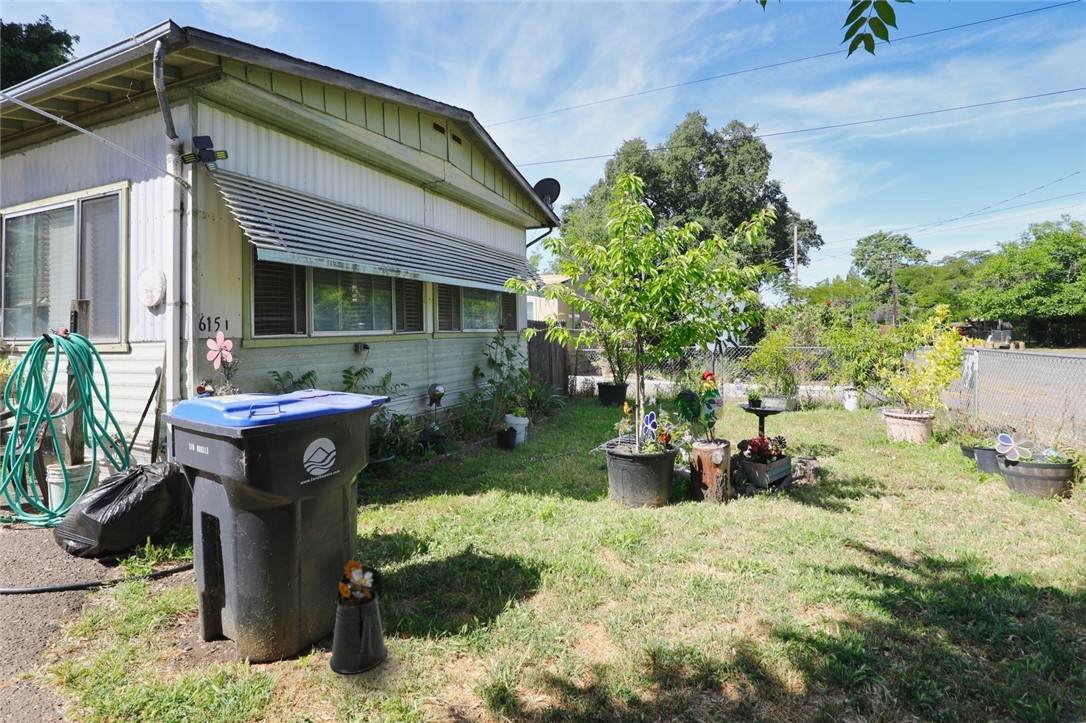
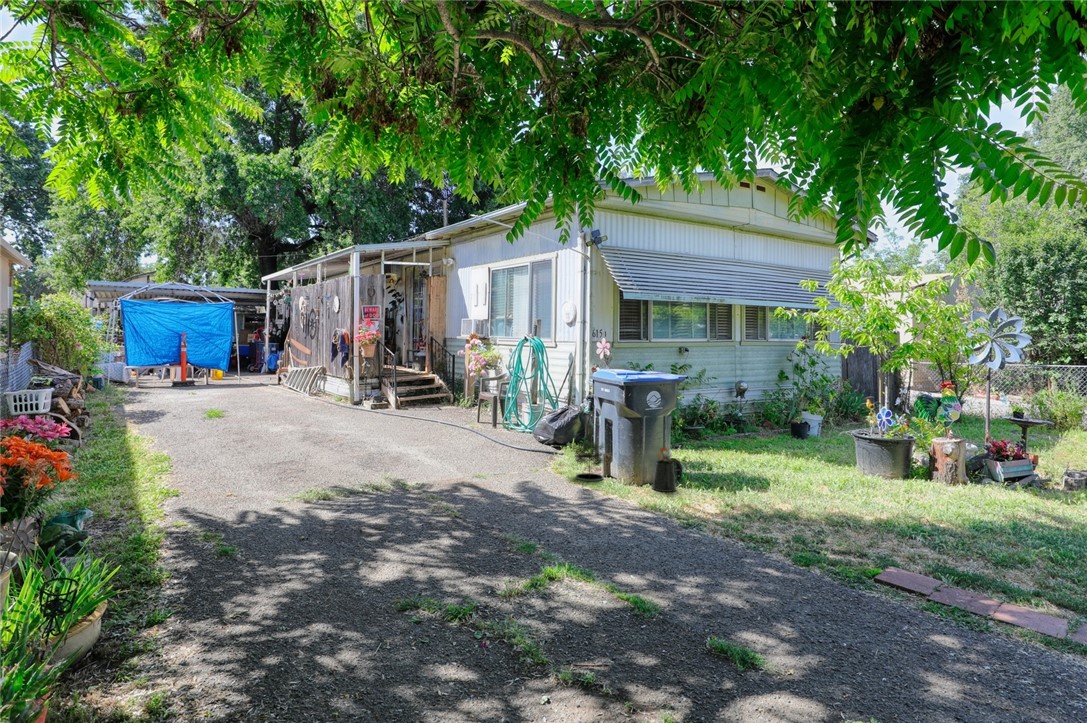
potted tree: none [93,544,205,694] -> present [573,429,604,481]

